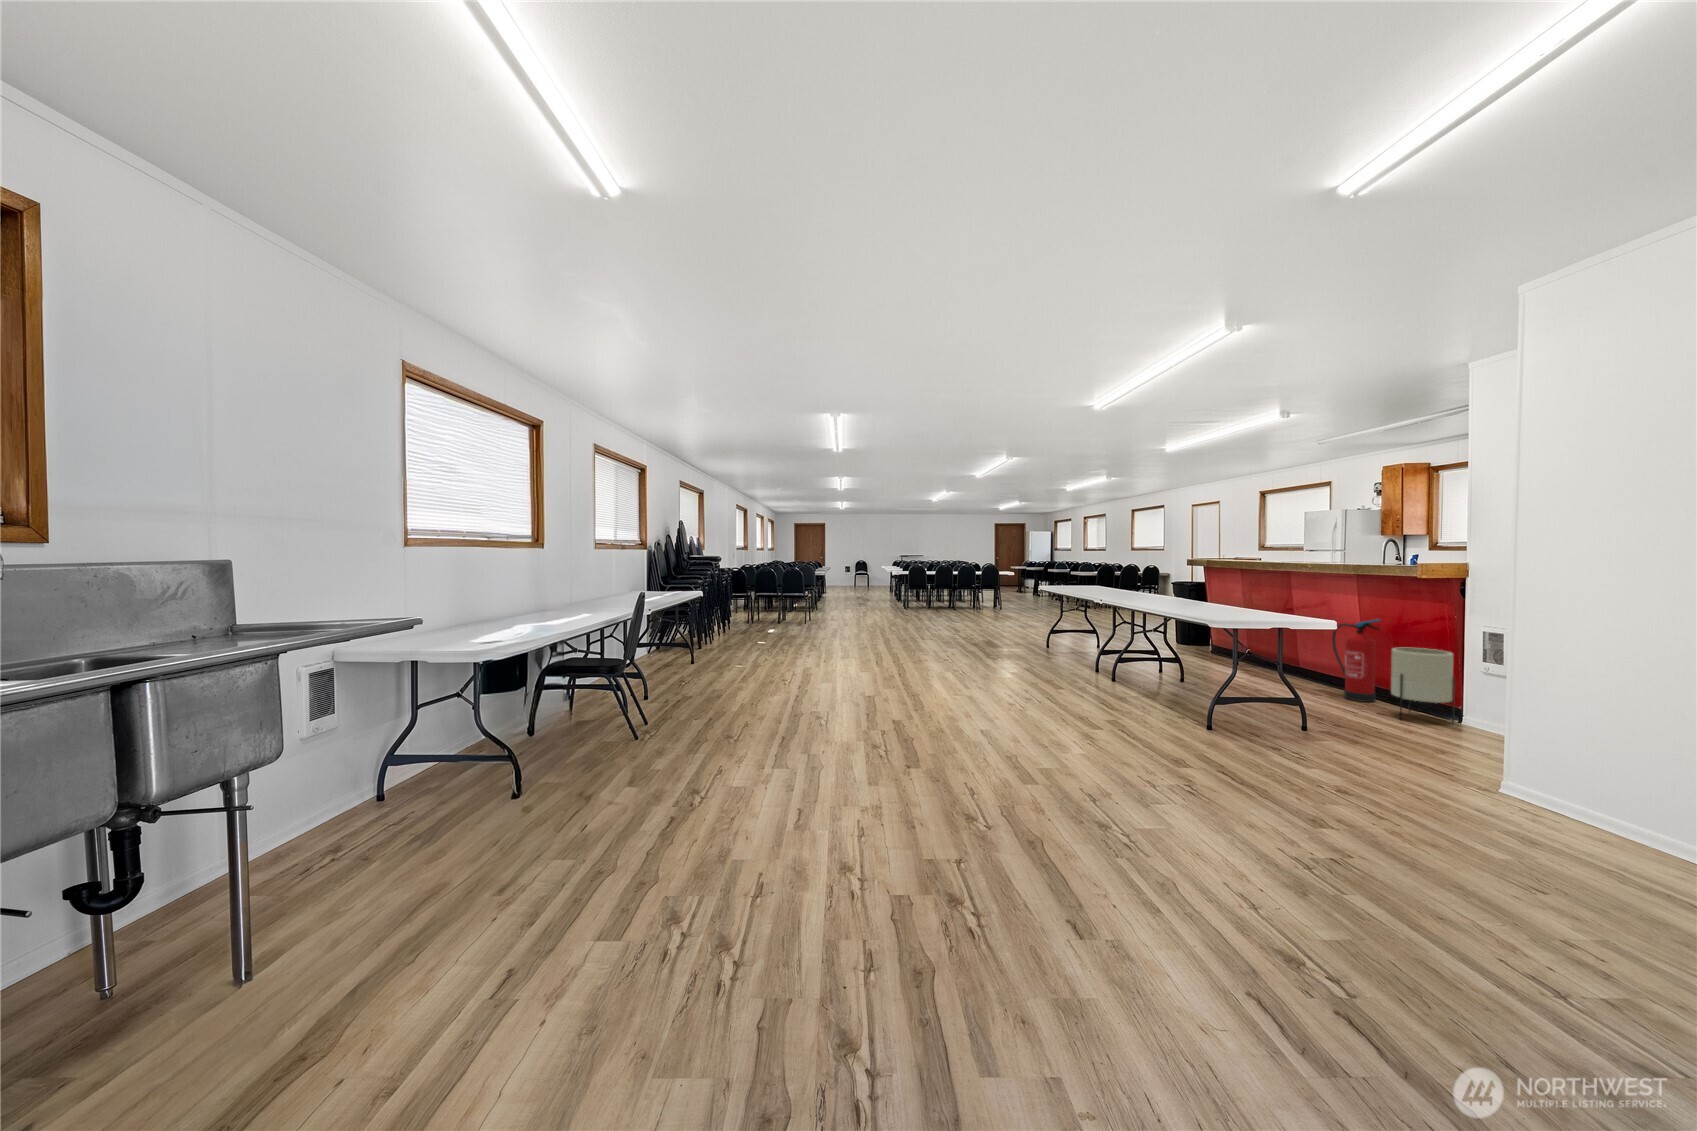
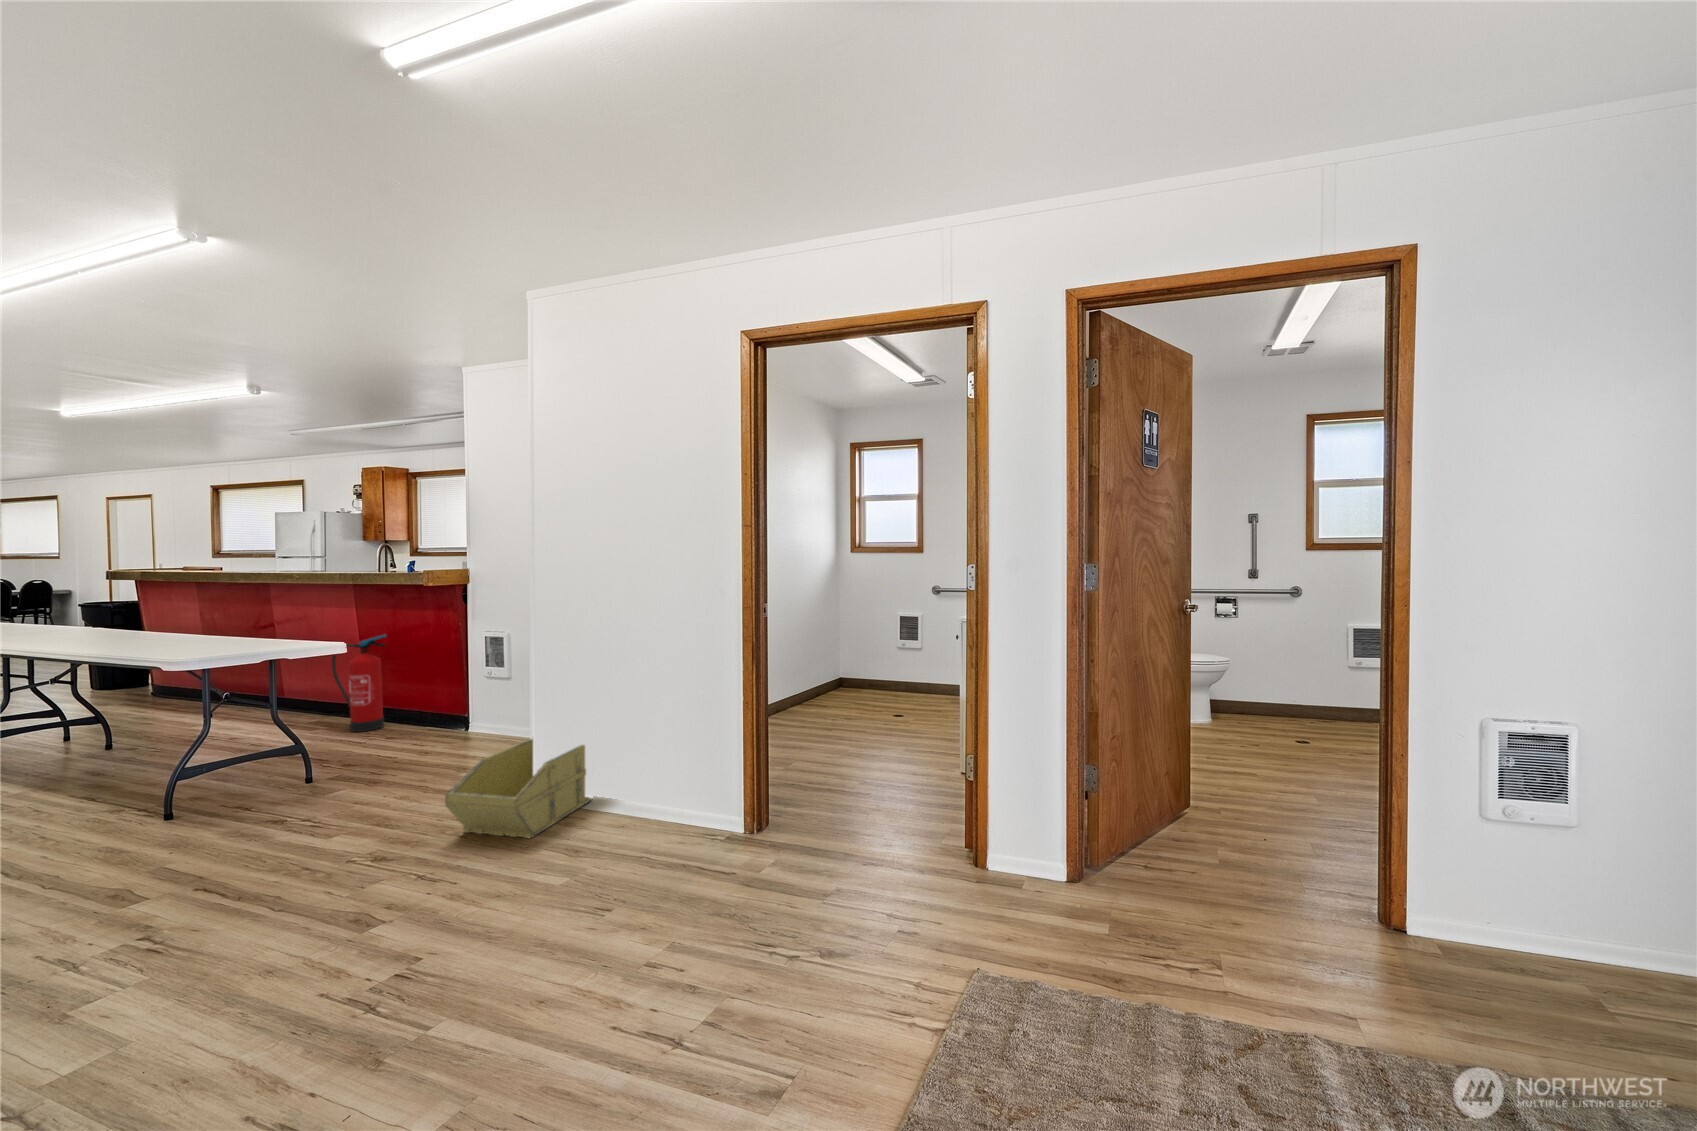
planter: present [1391,647,1455,723] -> none [401,659,461,741]
storage bin: none [1404,742,1621,835] -> present [445,739,592,838]

